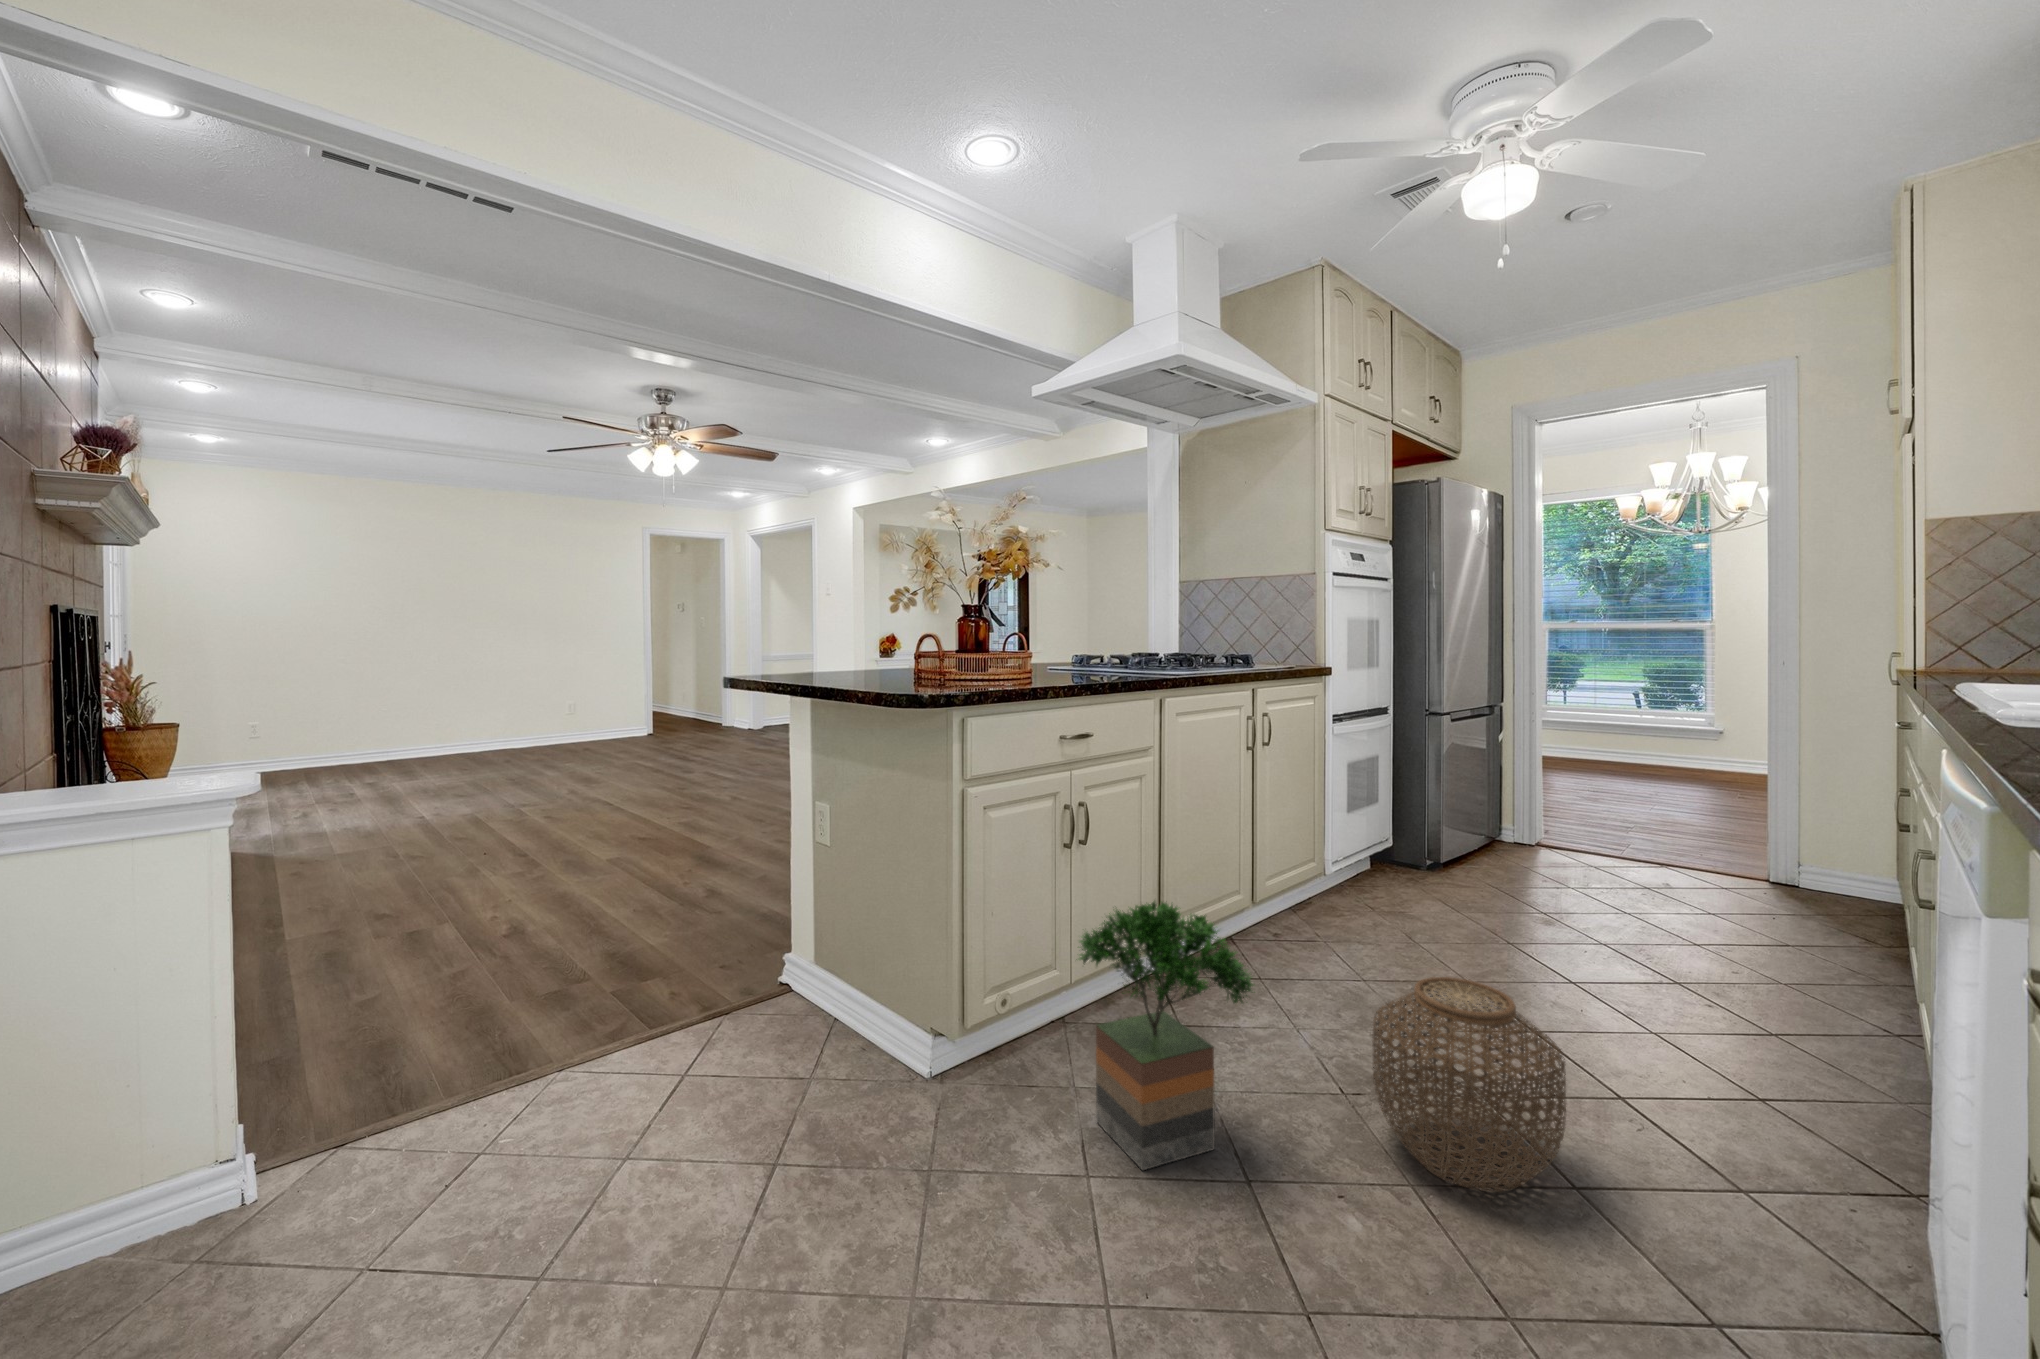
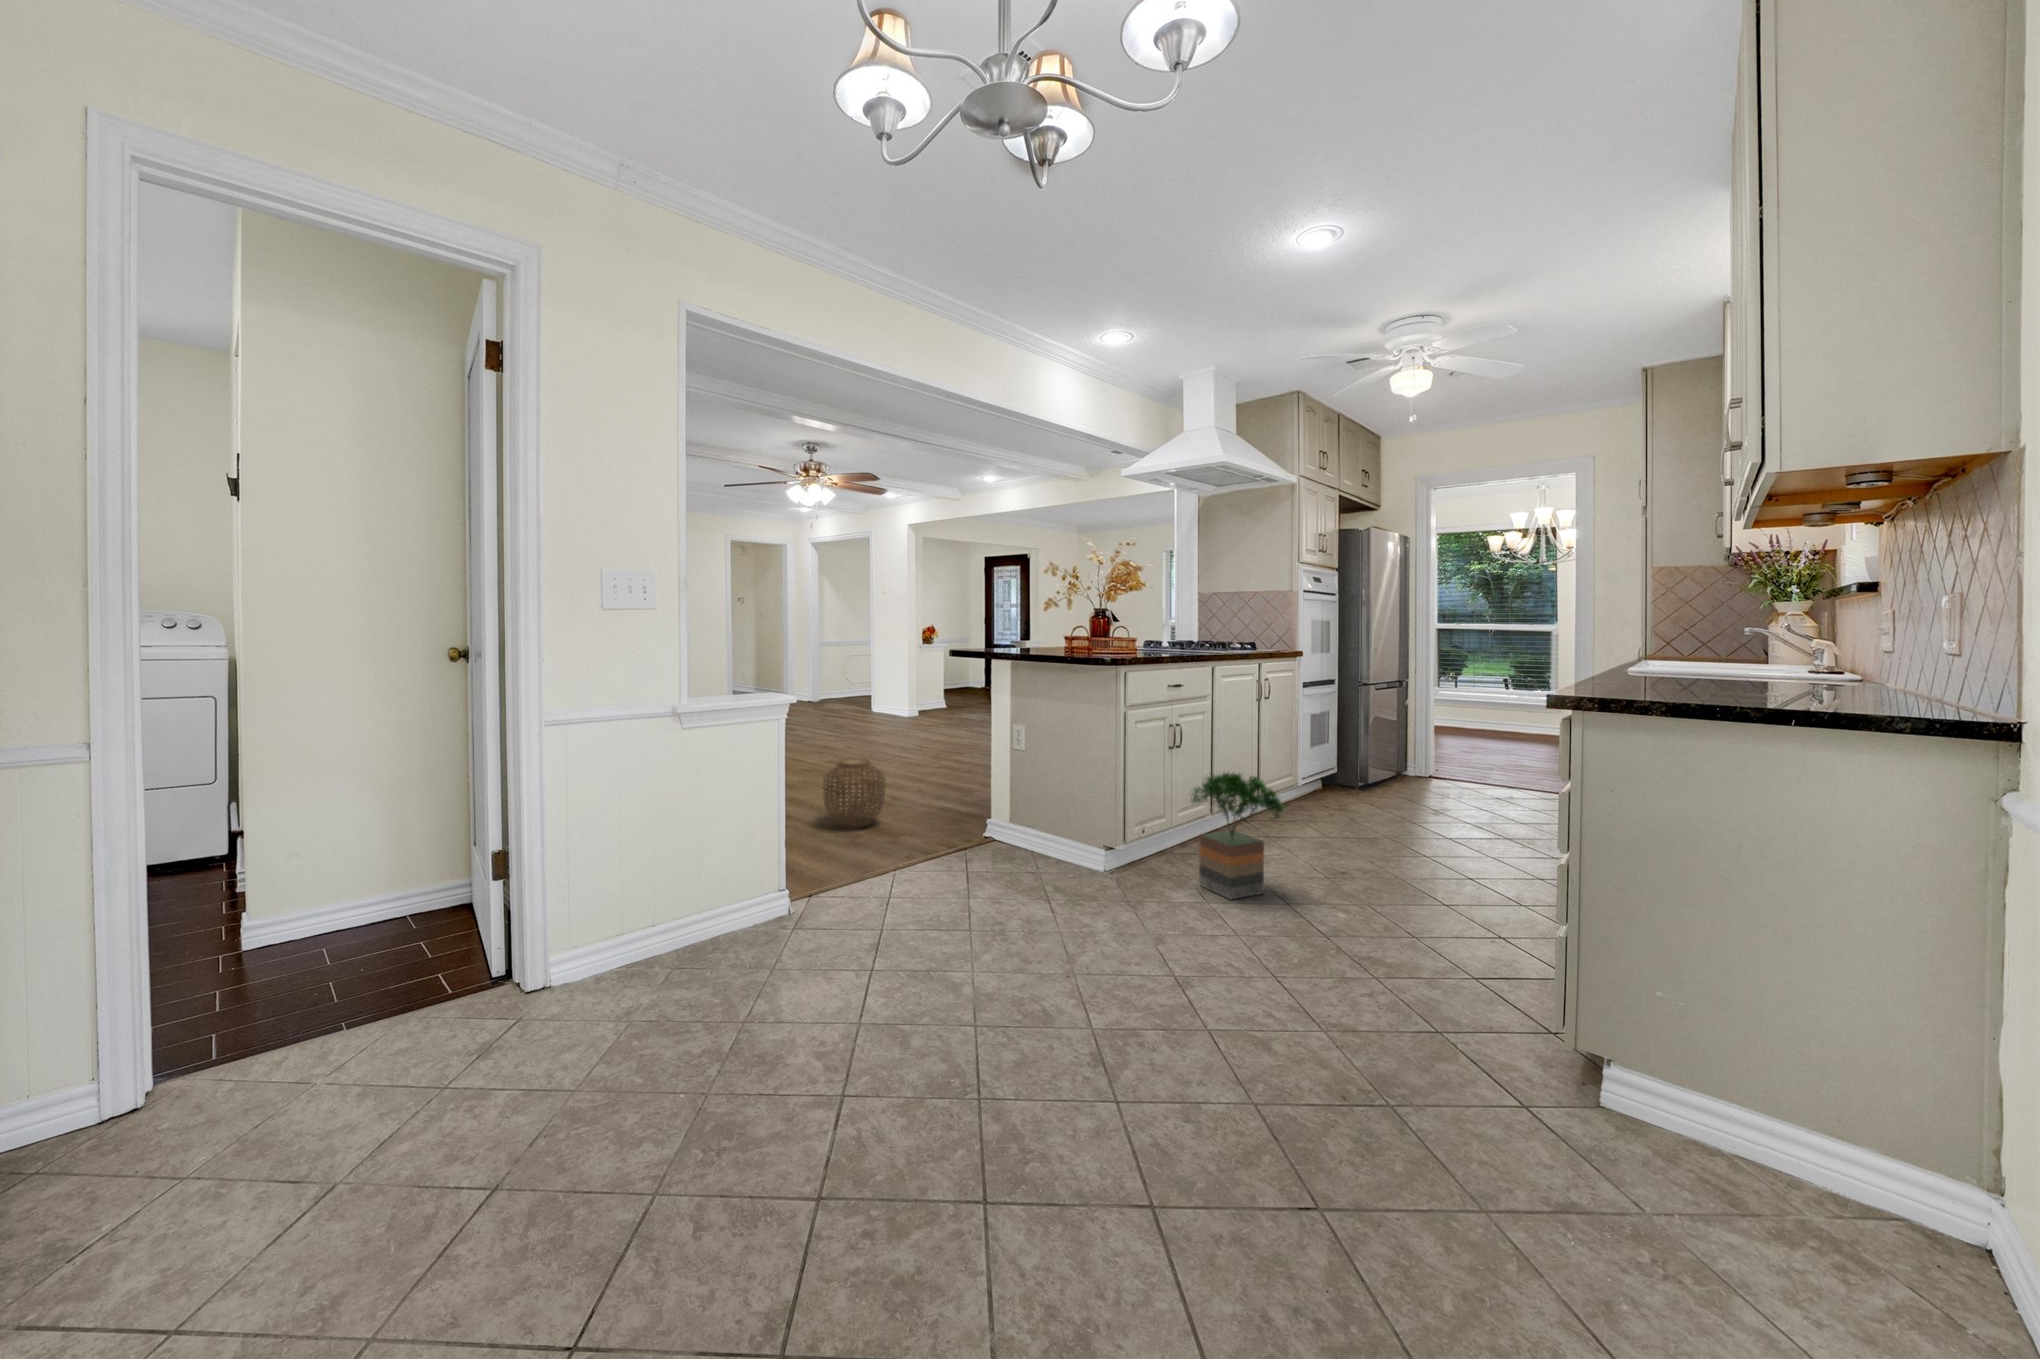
woven basket: present [1373,977,1566,1192] -> present [824,758,885,827]

